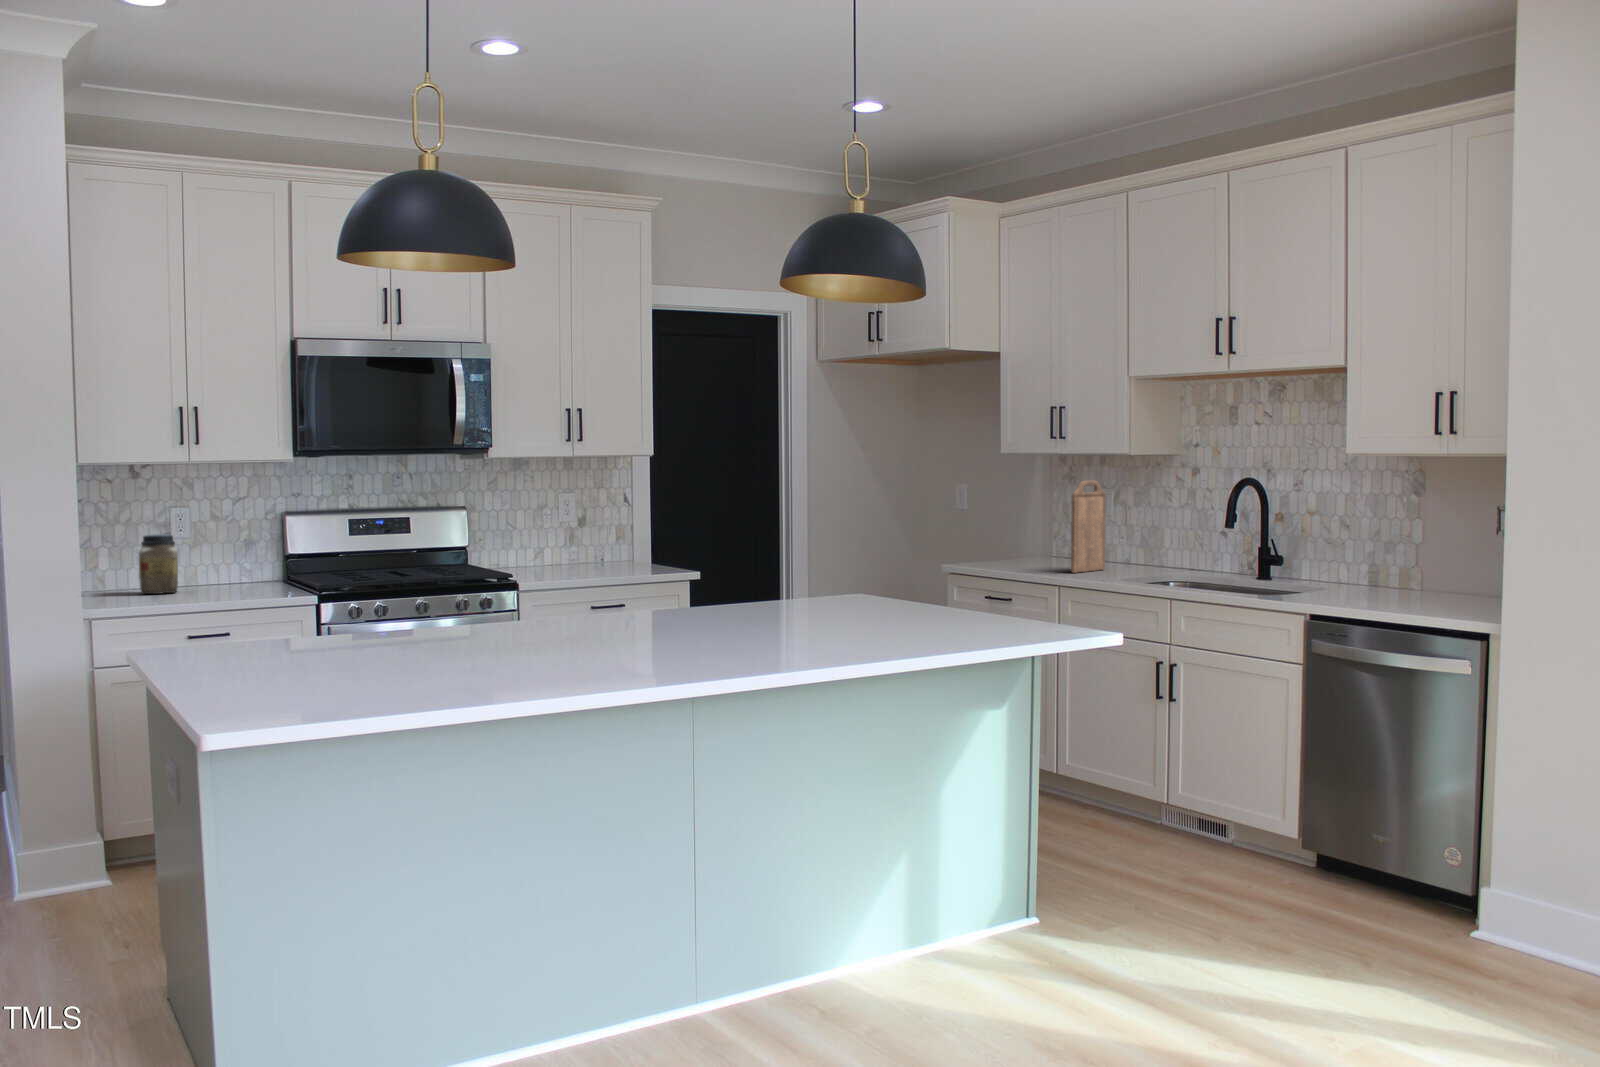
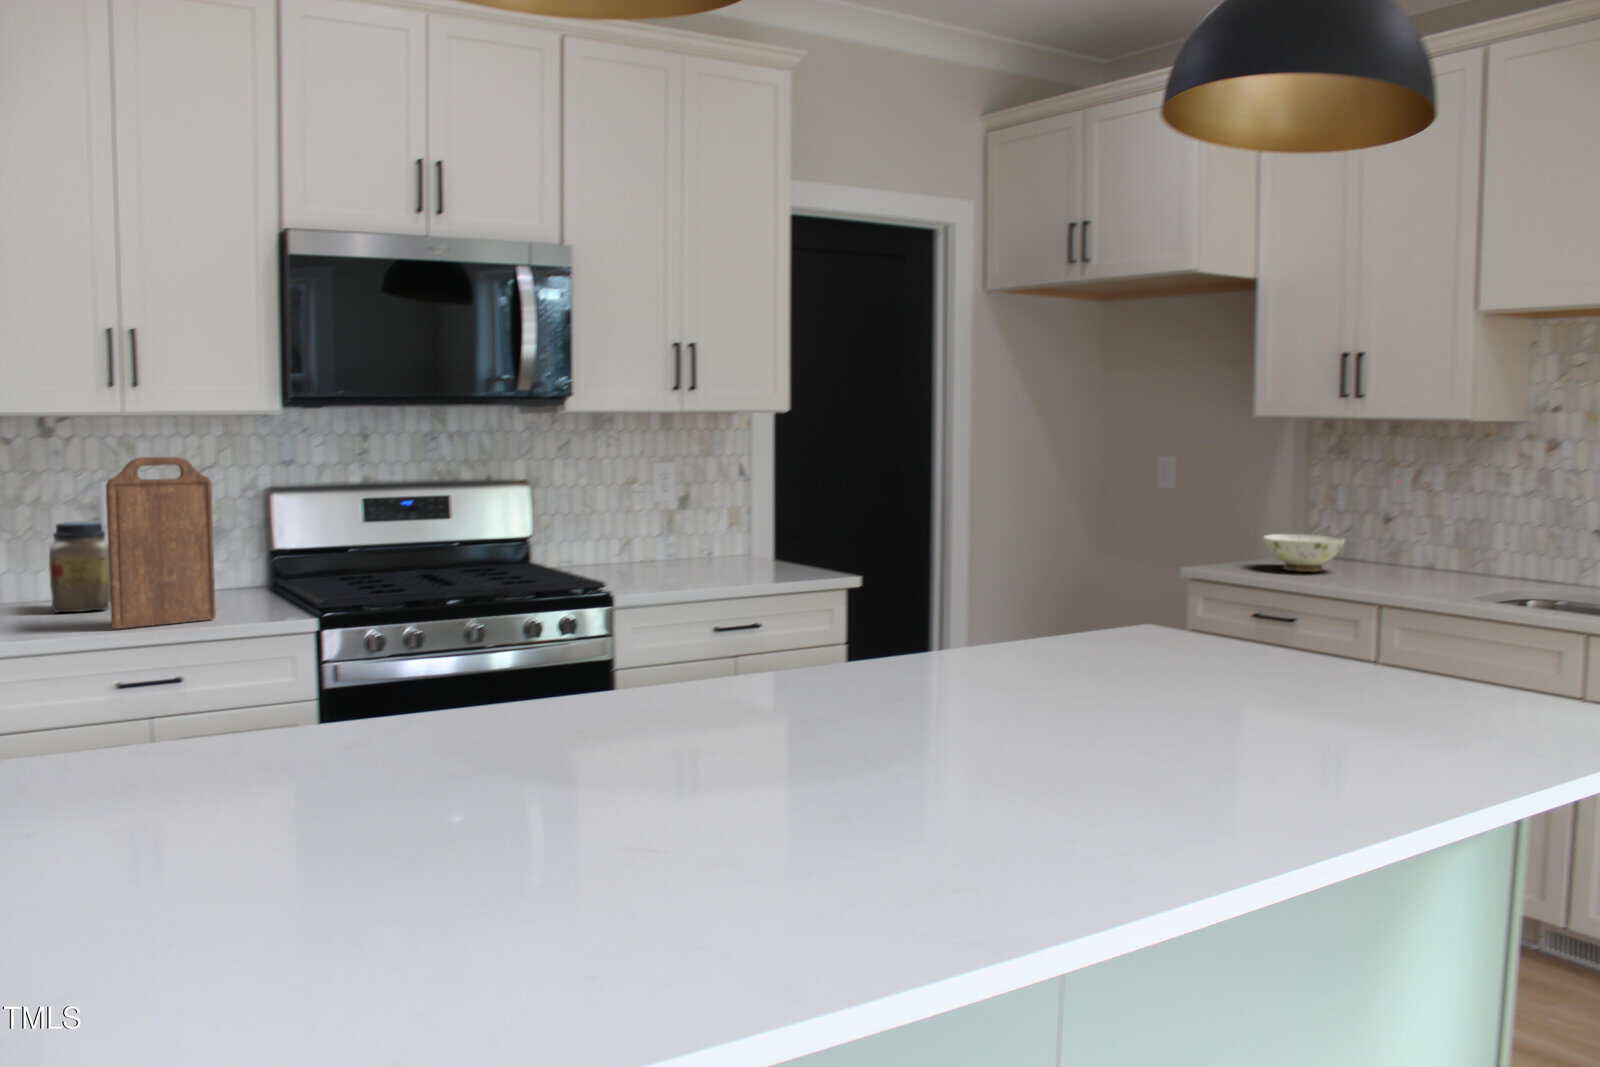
cutting board: present [1071,481,1106,573] -> present [106,457,216,629]
ceramic bowl: none [1005,540,1062,566] -> present [1264,534,1345,572]

